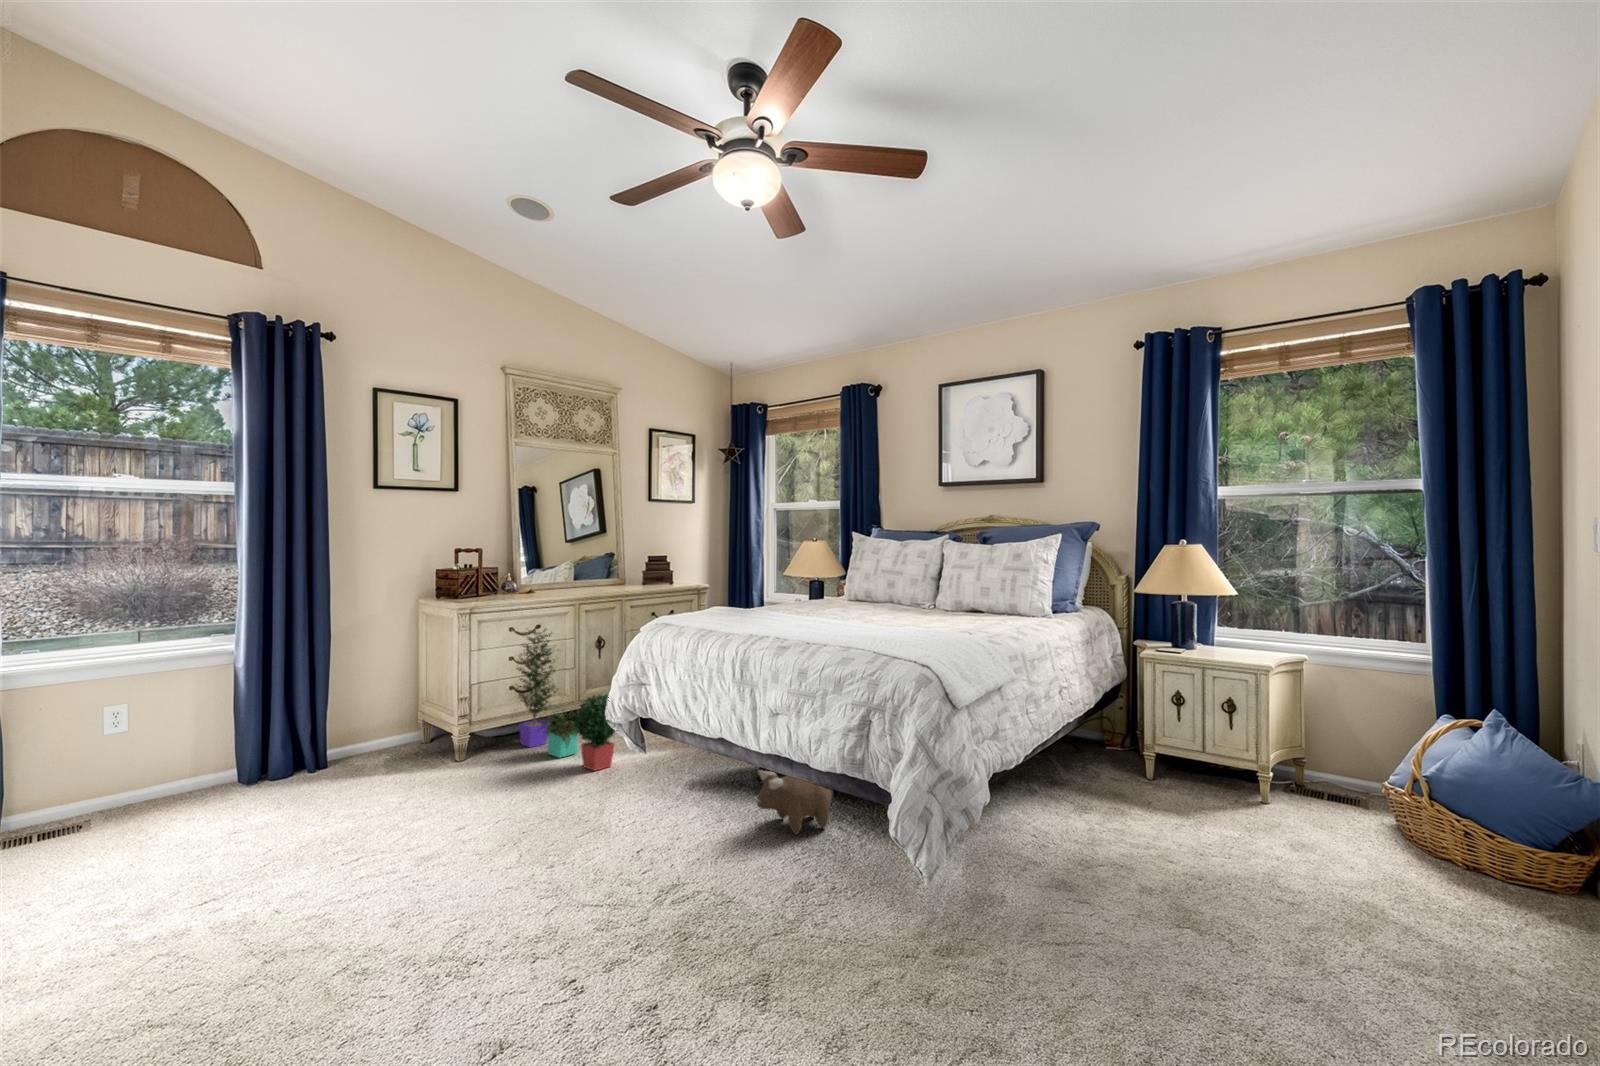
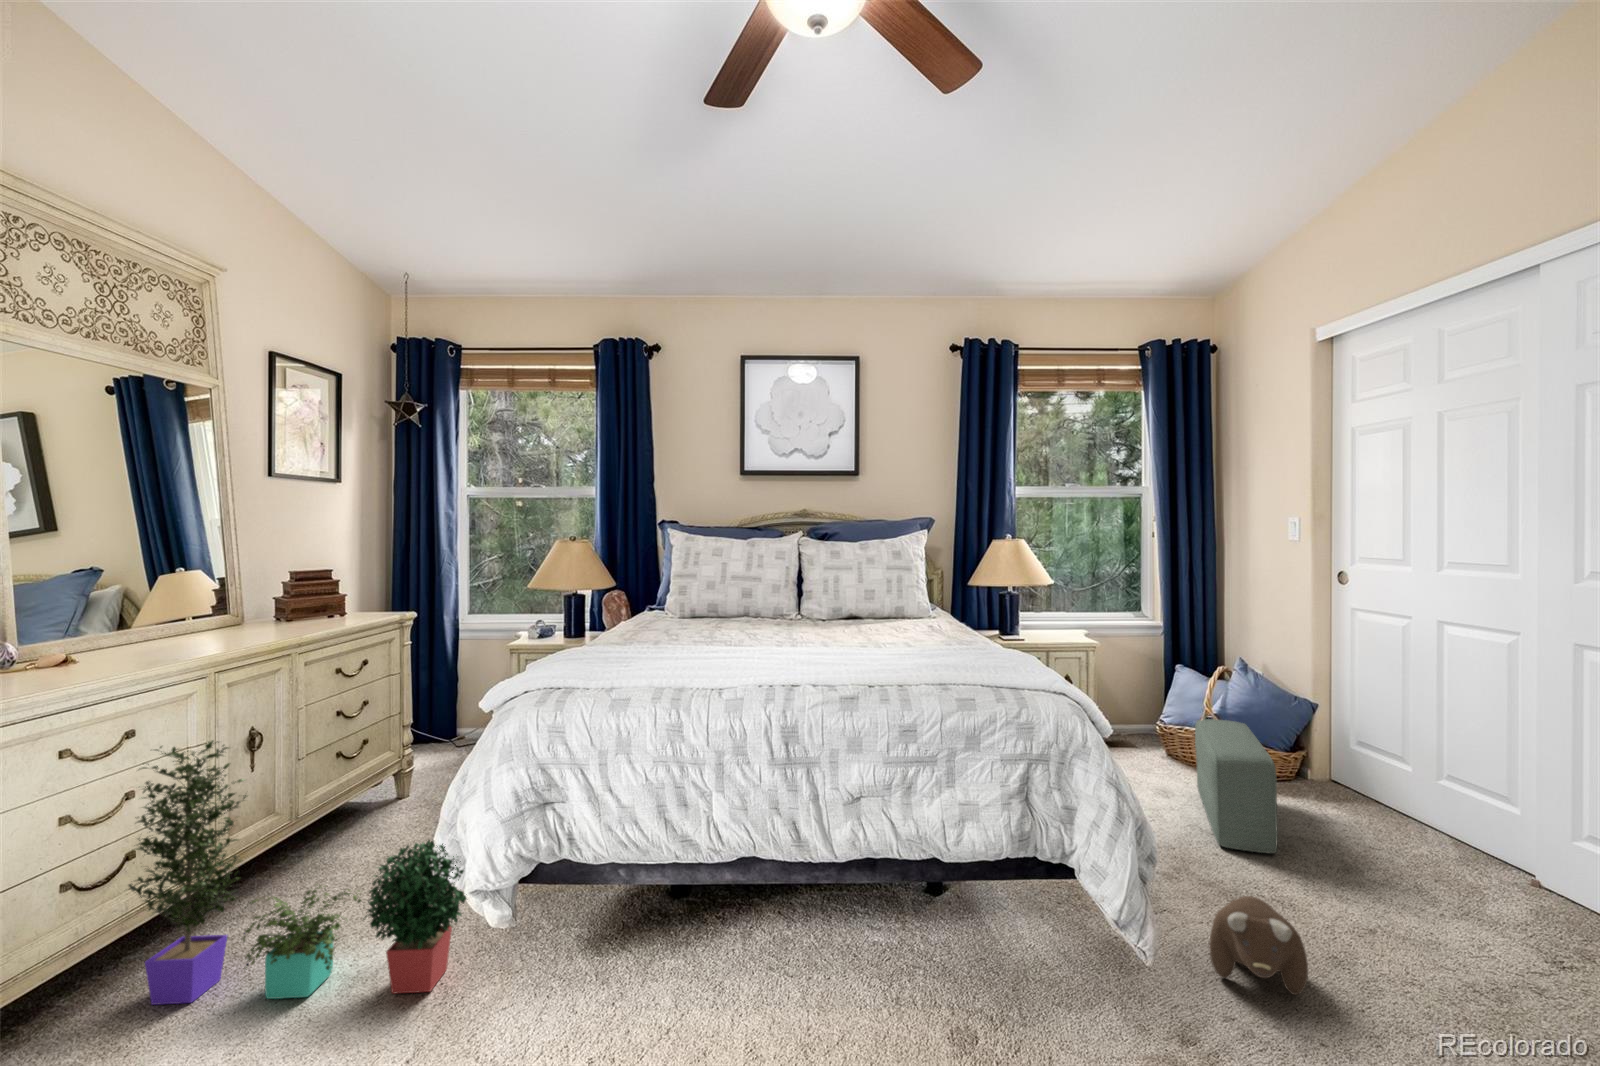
pouf: none [1238,766,1412,919] -> present [1195,719,1278,853]
plush toy: present [755,770,833,834] -> present [1209,896,1308,995]

